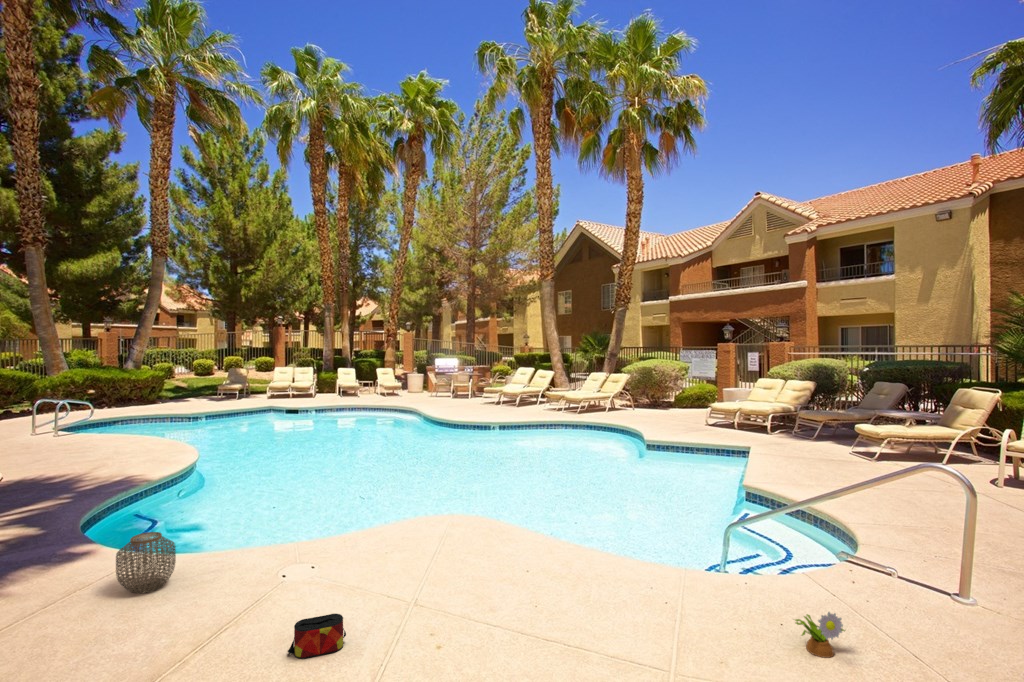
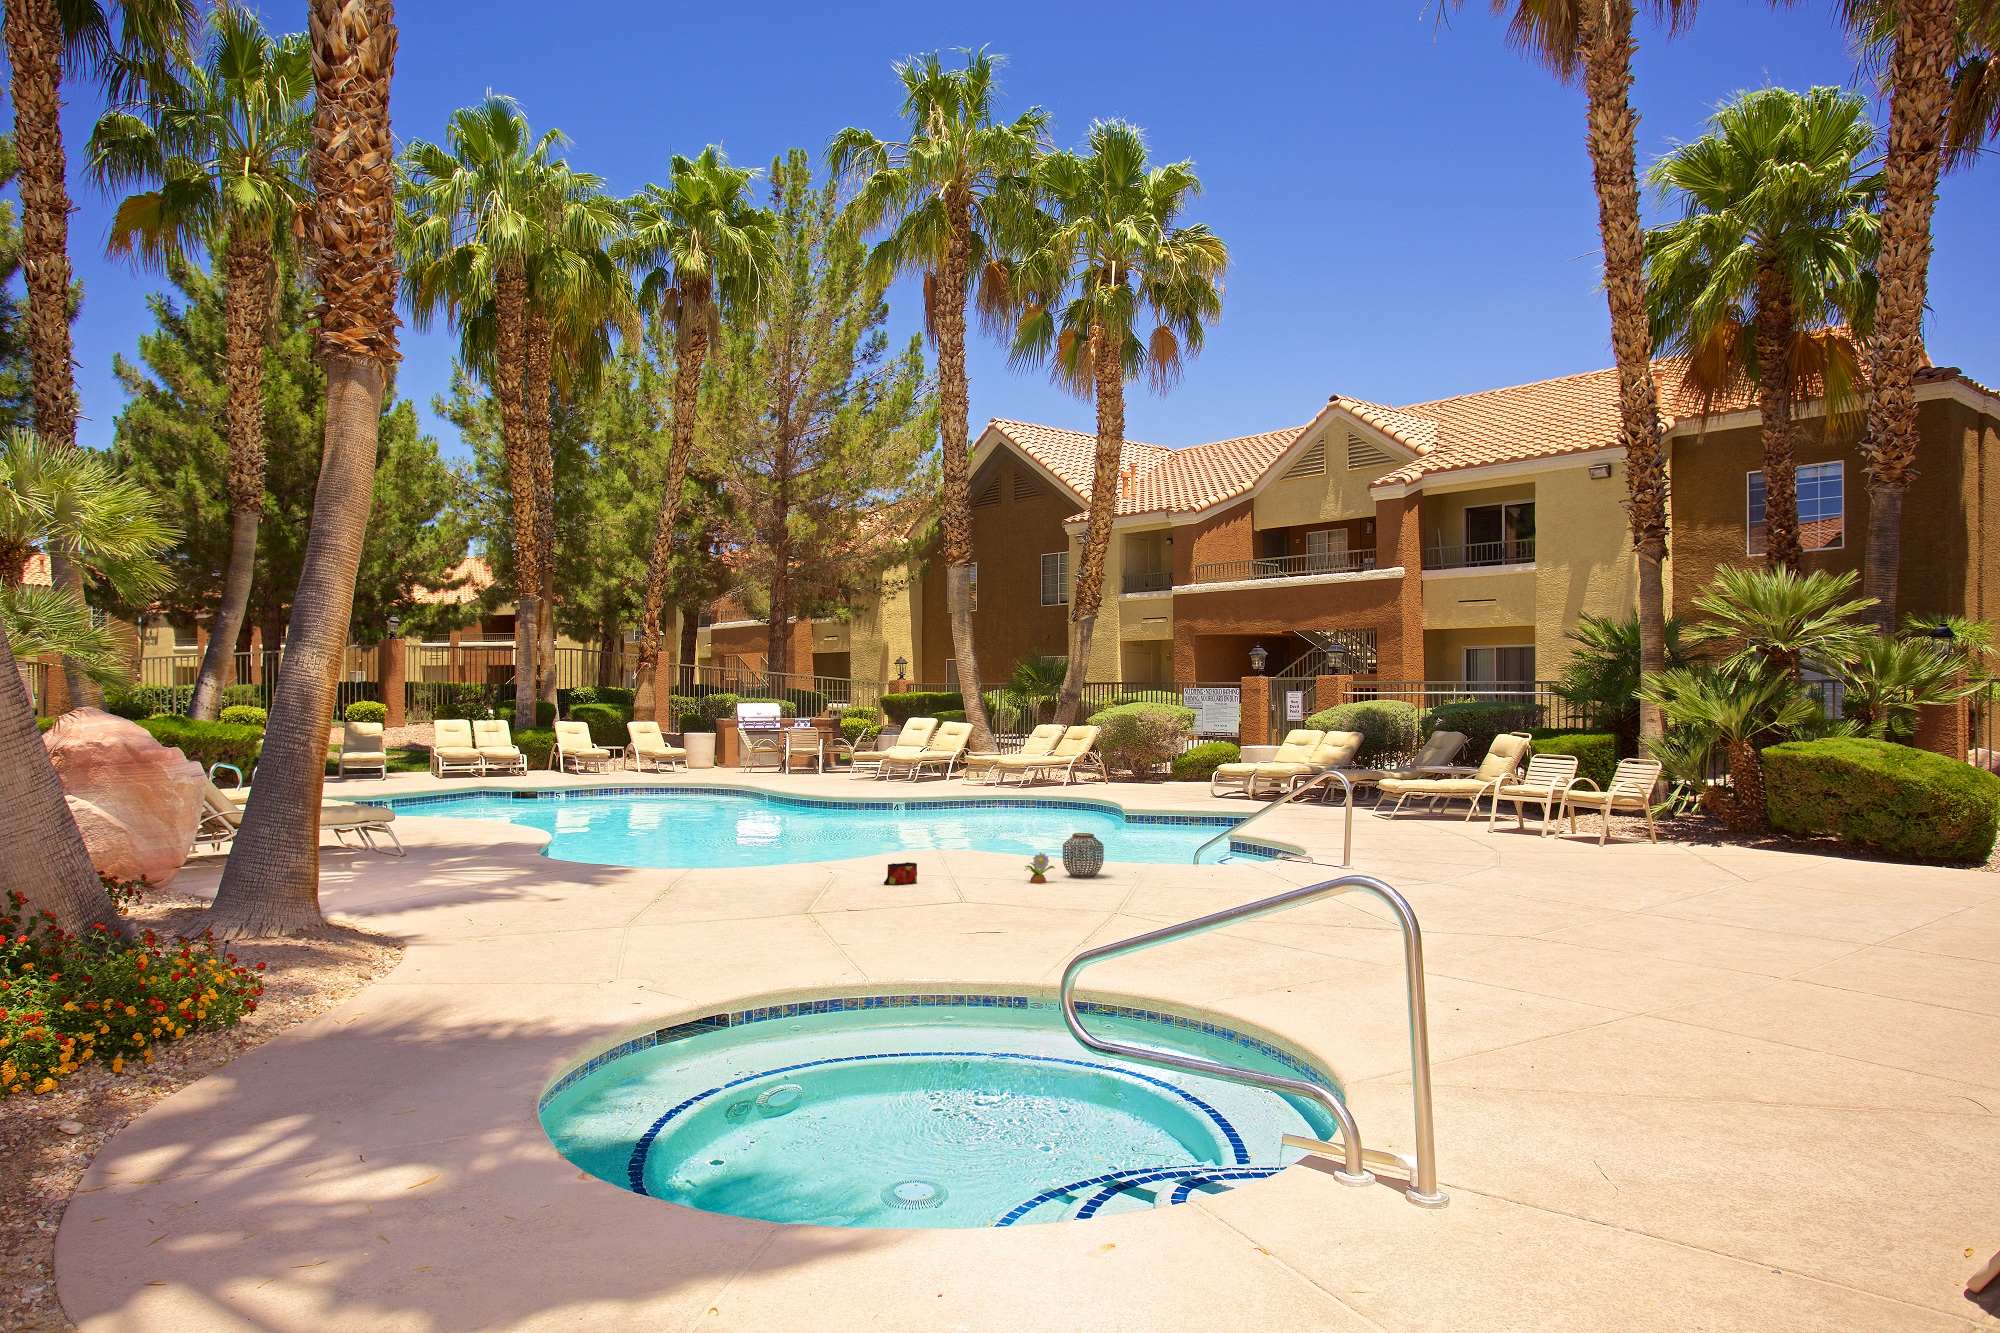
woven basket: present [116,532,176,594] -> present [1063,833,1104,878]
decorative plant: present [795,612,845,658] -> present [1024,852,1055,883]

